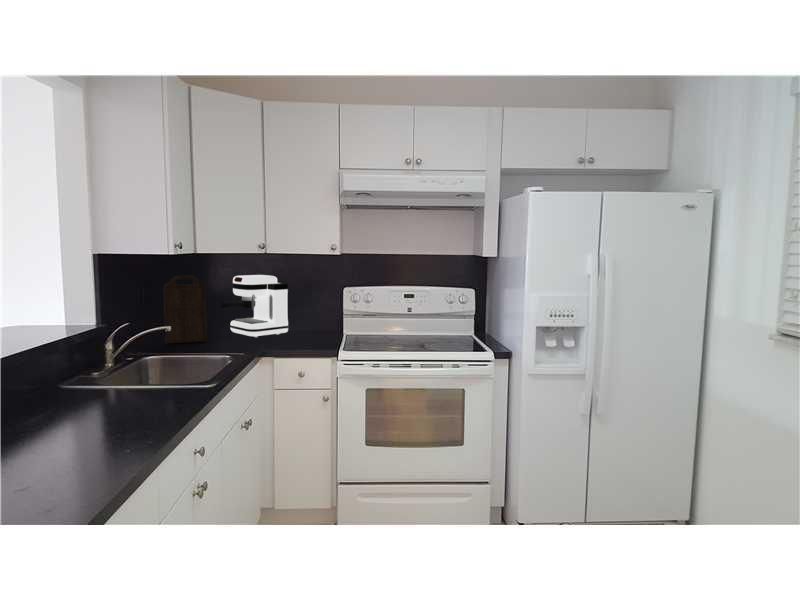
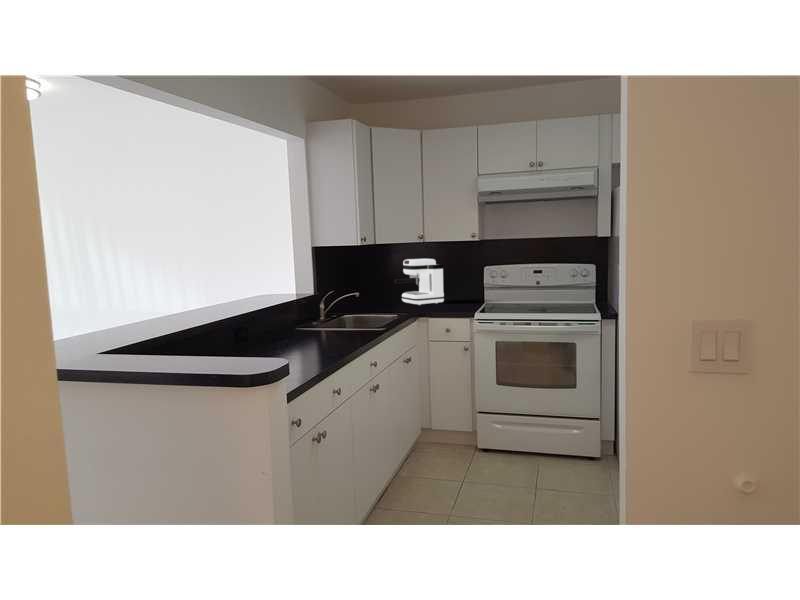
cutting board: present [164,276,206,343] -> none [355,260,384,309]

